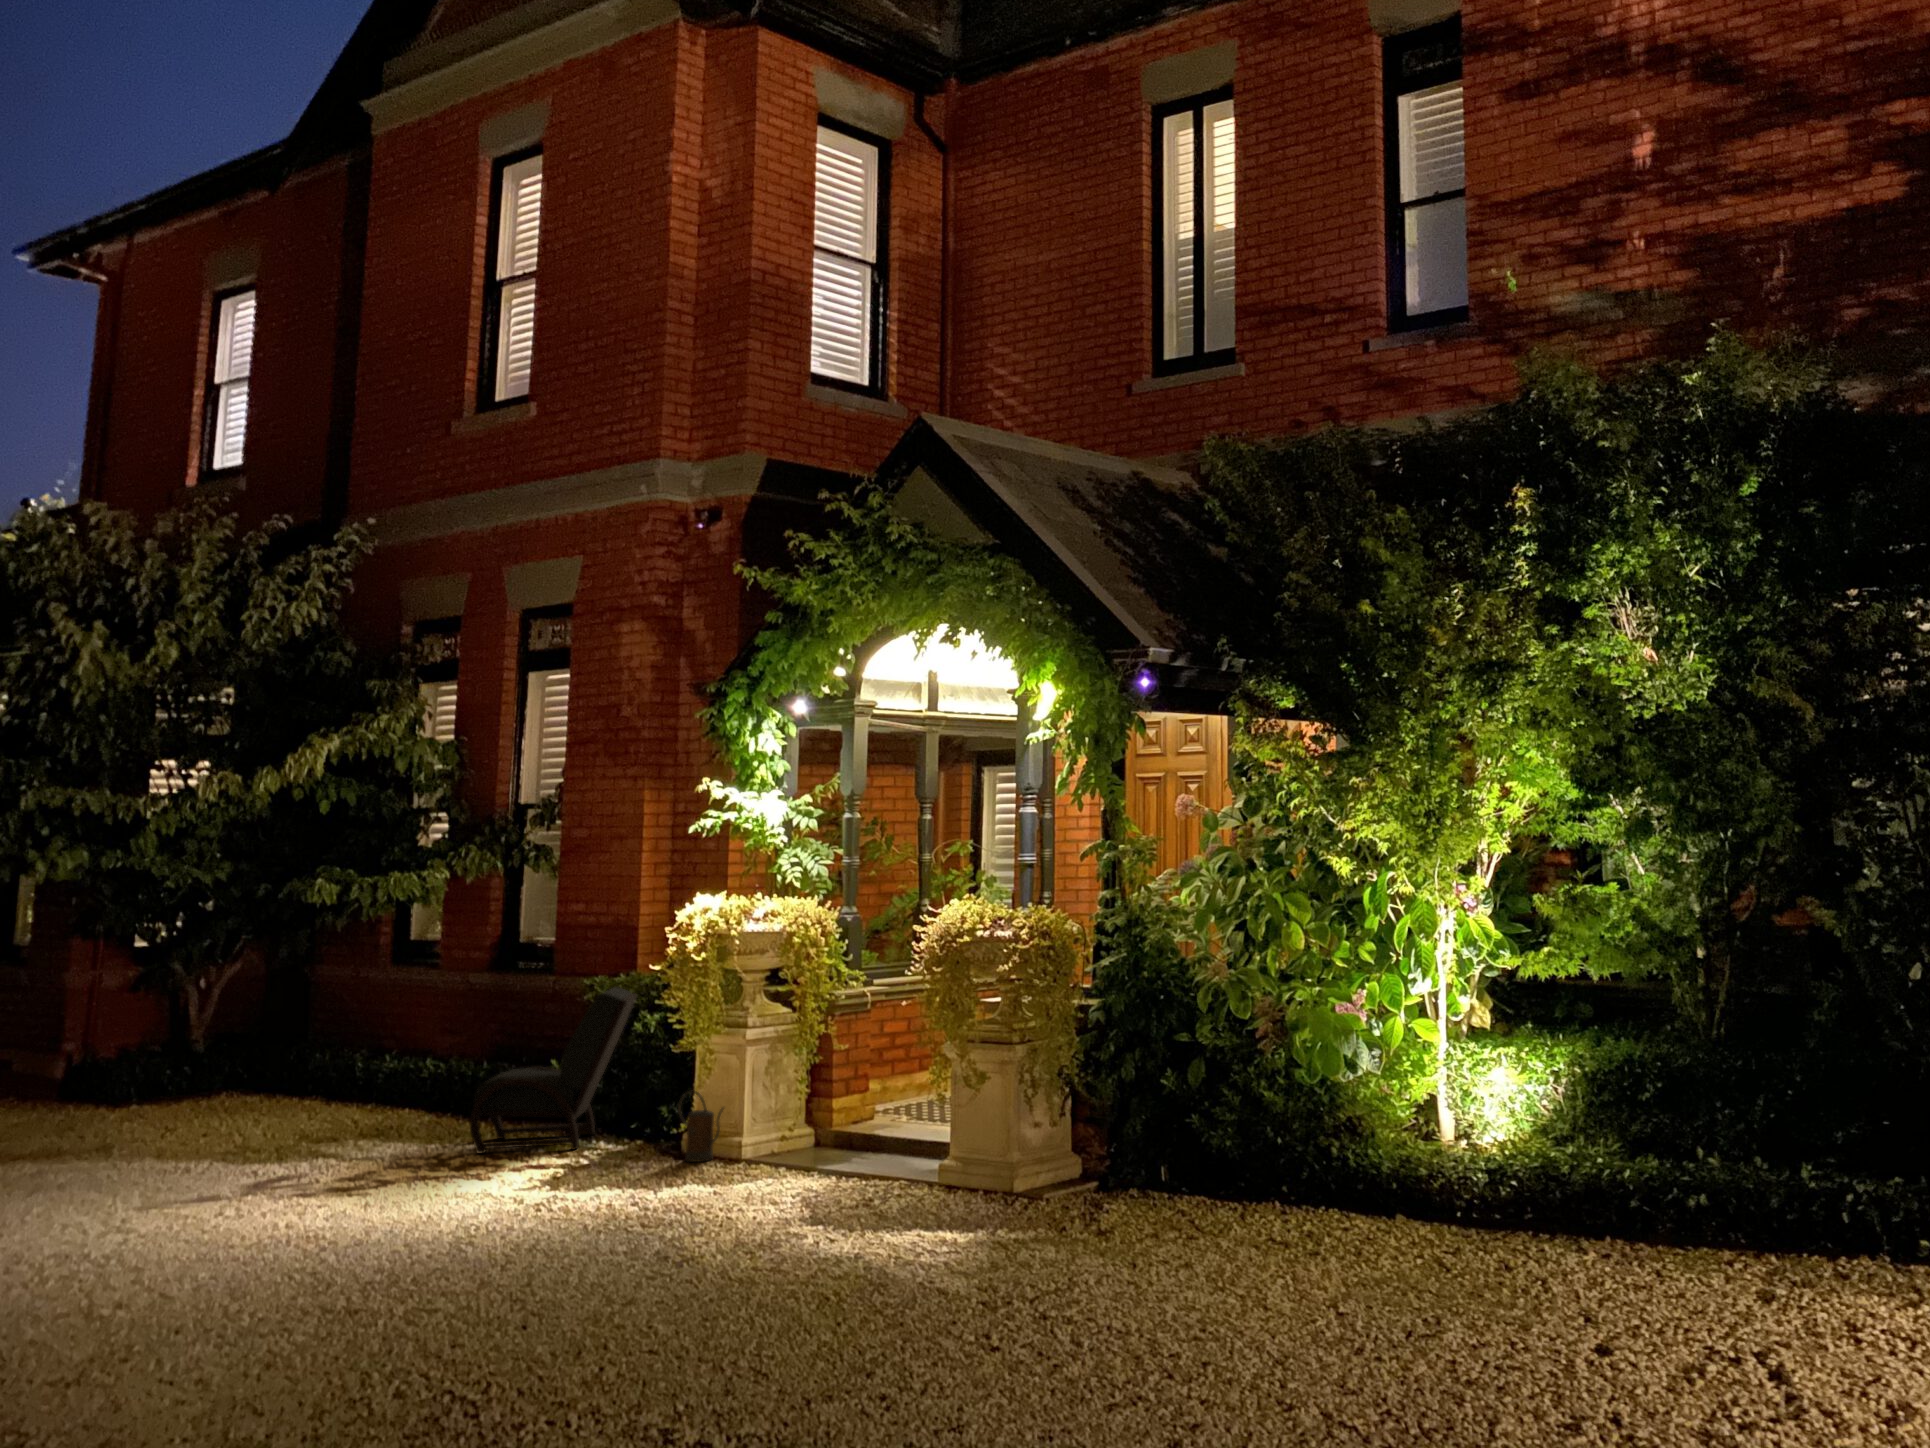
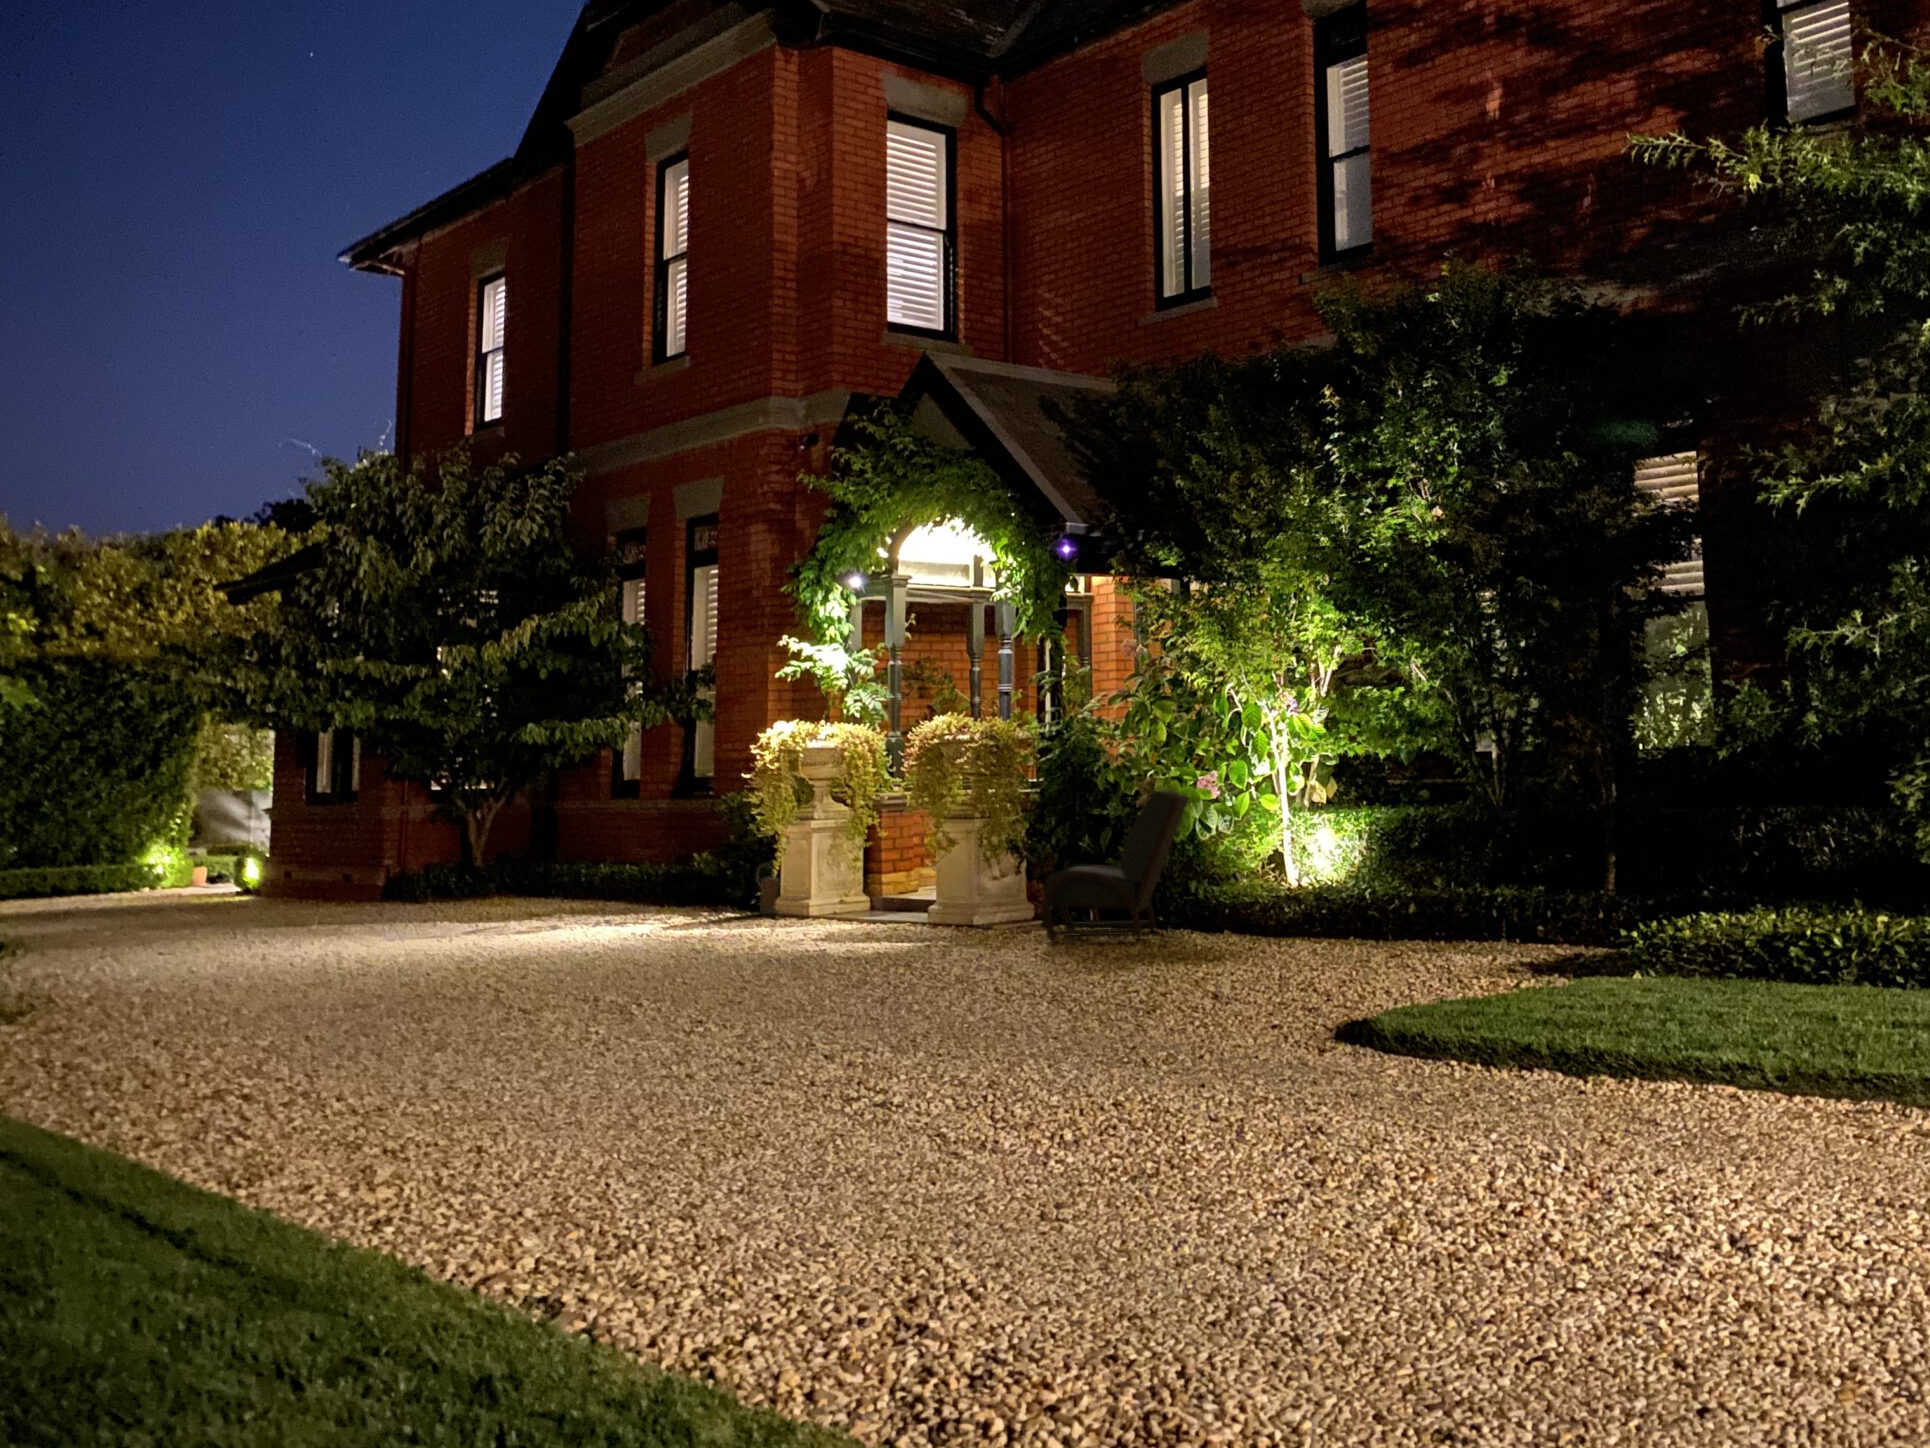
lounge chair: present [470,987,637,1153] -> present [1041,790,1189,940]

